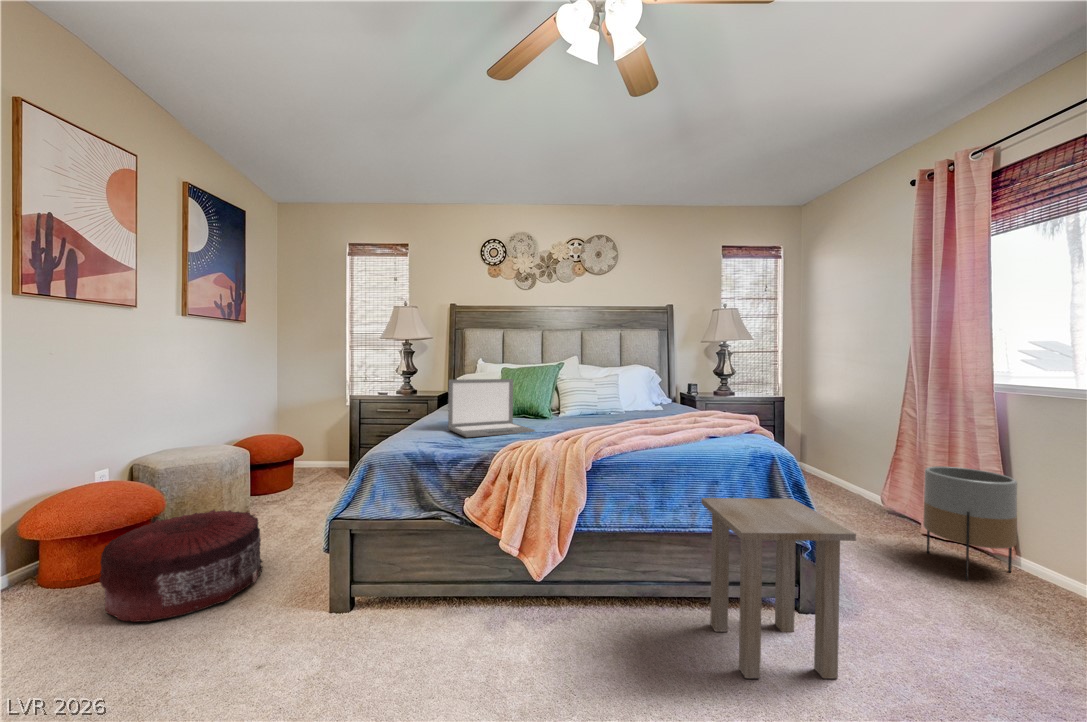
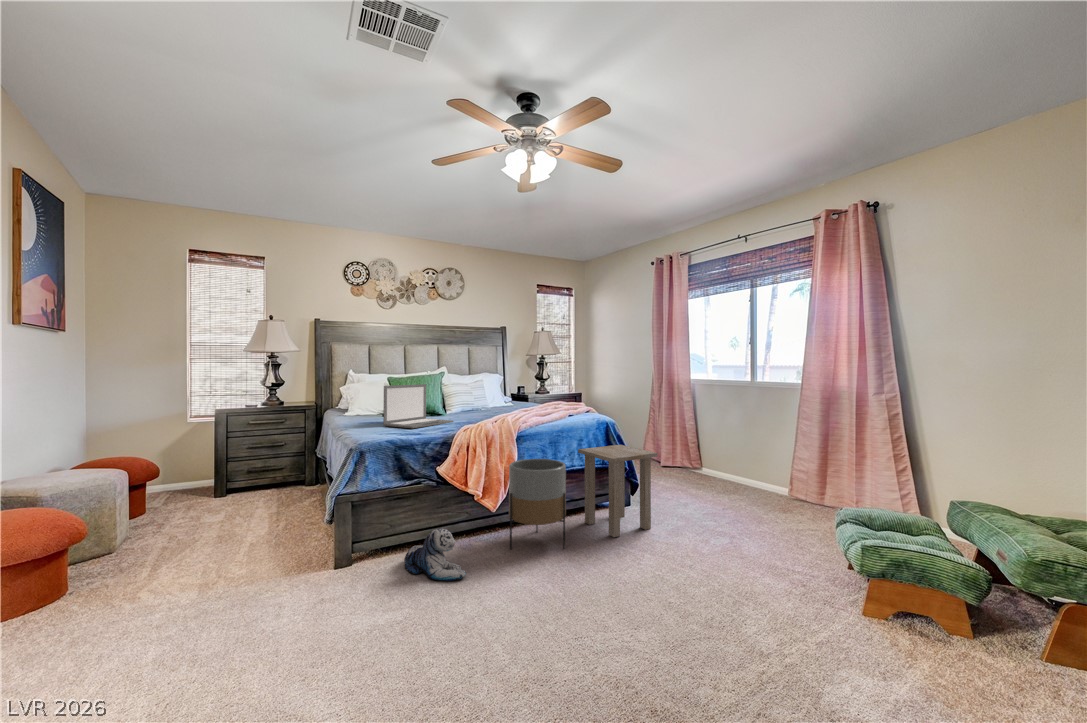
planter: present [923,466,1017,580] -> present [509,459,566,549]
pouf: present [100,510,263,622] -> none [76,514,235,621]
plush toy: none [394,593,455,687] -> present [404,528,466,581]

